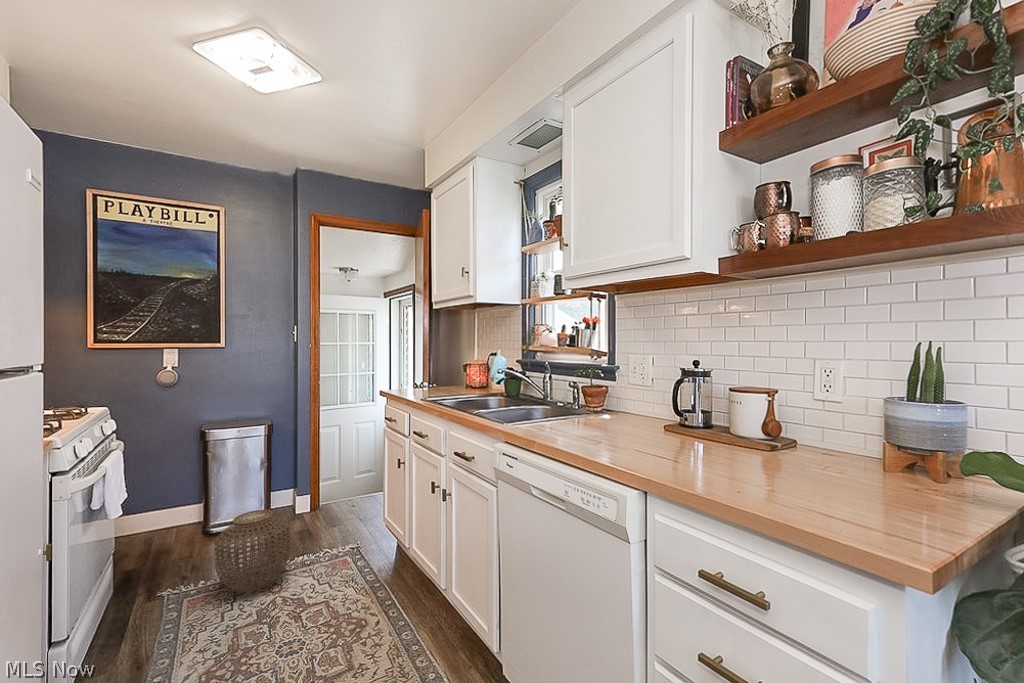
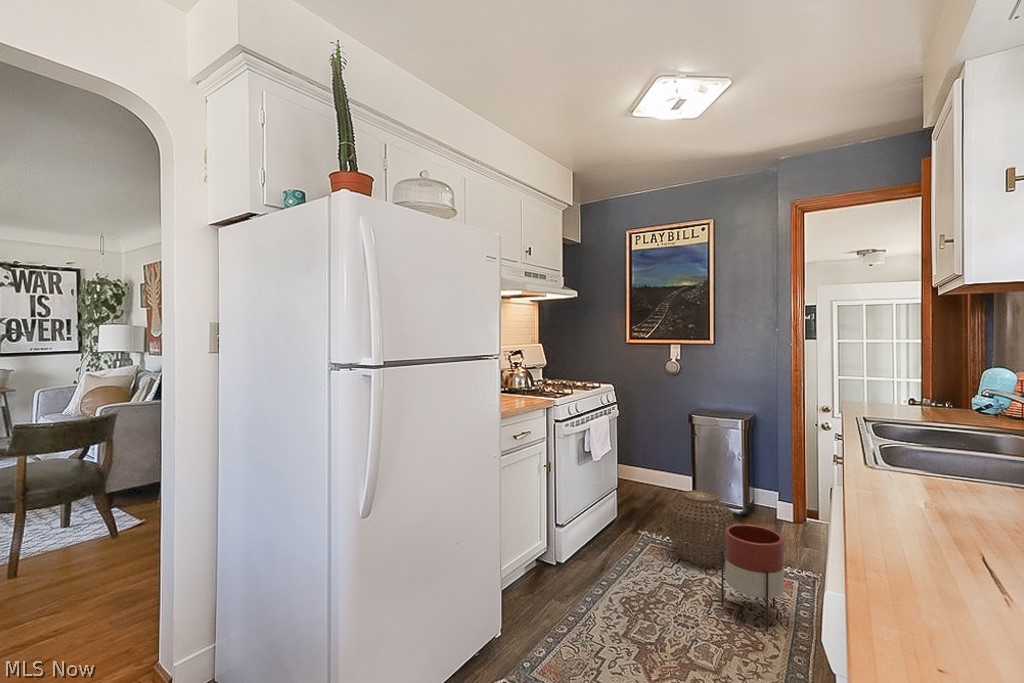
planter: none [307,518,364,612] -> present [721,524,784,632]

